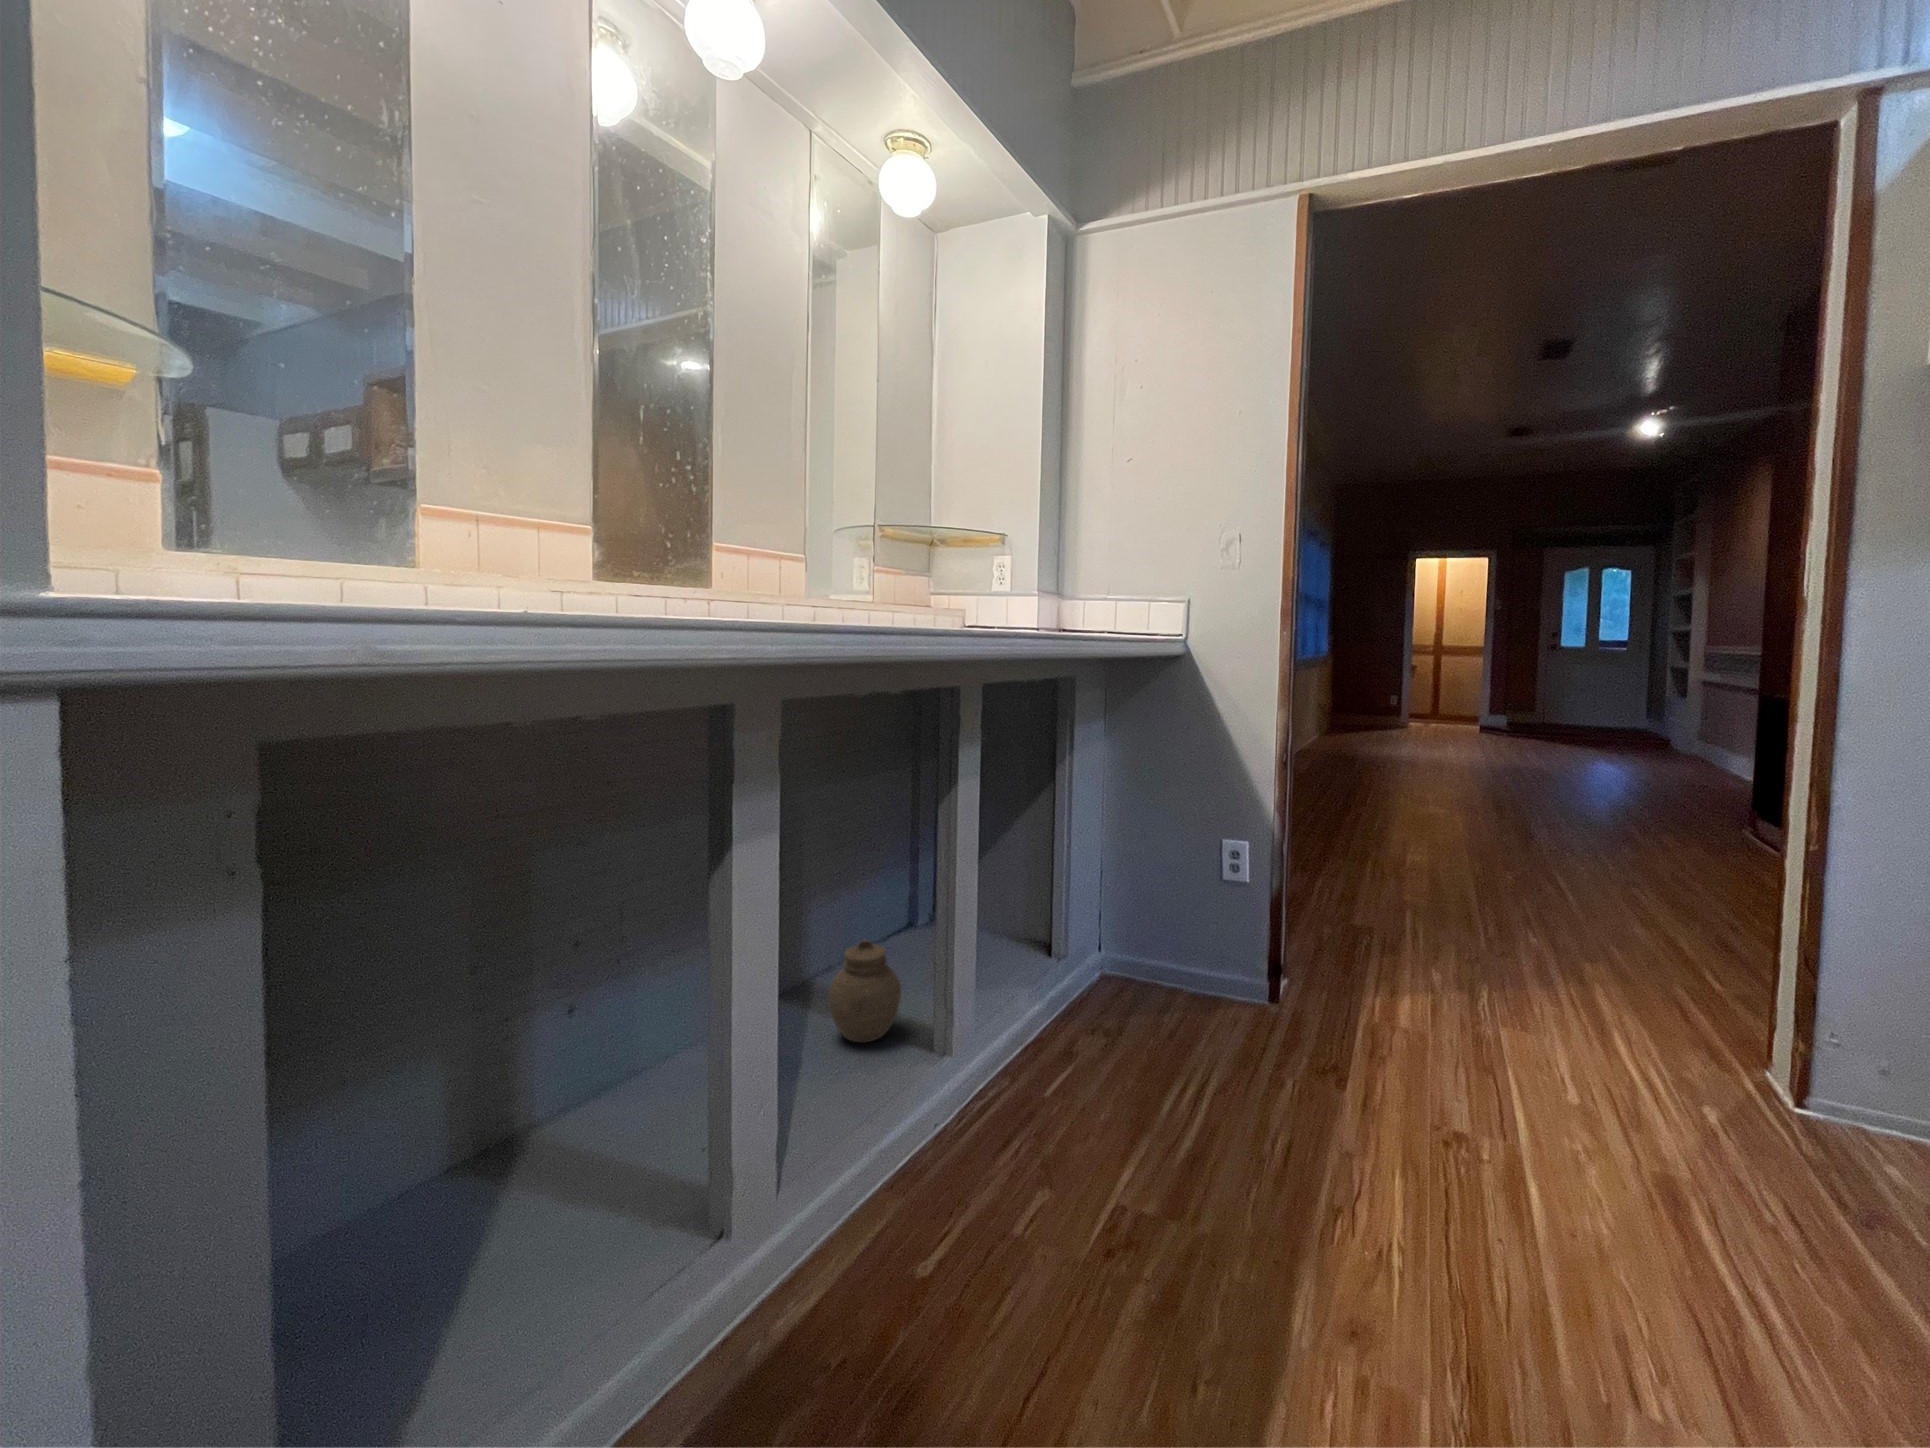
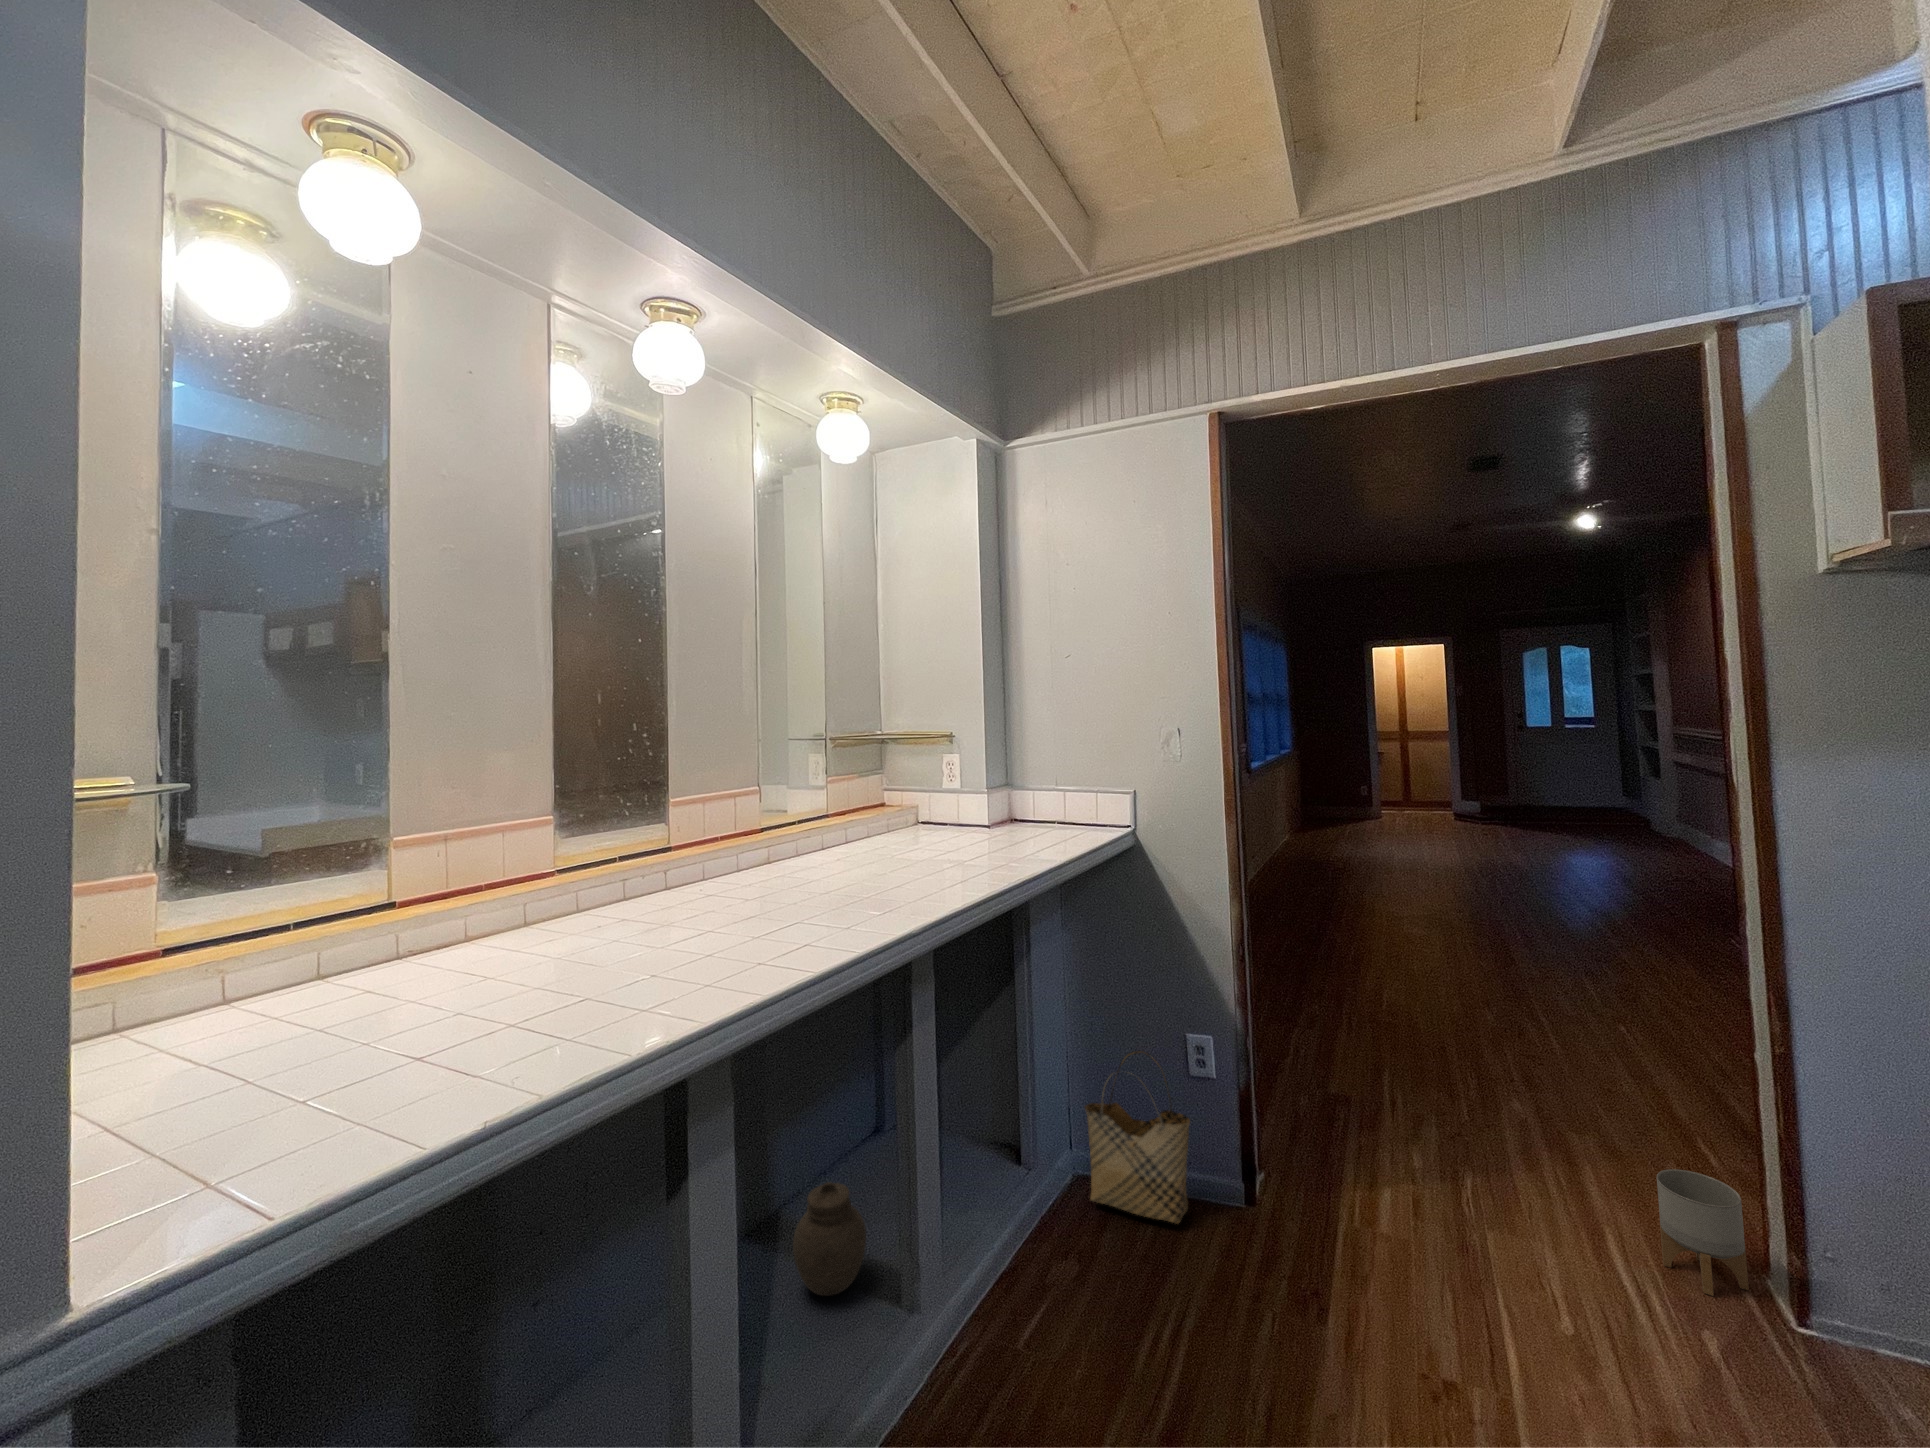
woven basket: none [1118,856,1222,1011] -> present [1084,1051,1190,1224]
planter: none [1666,974,1752,1082] -> present [1657,1169,1749,1296]

